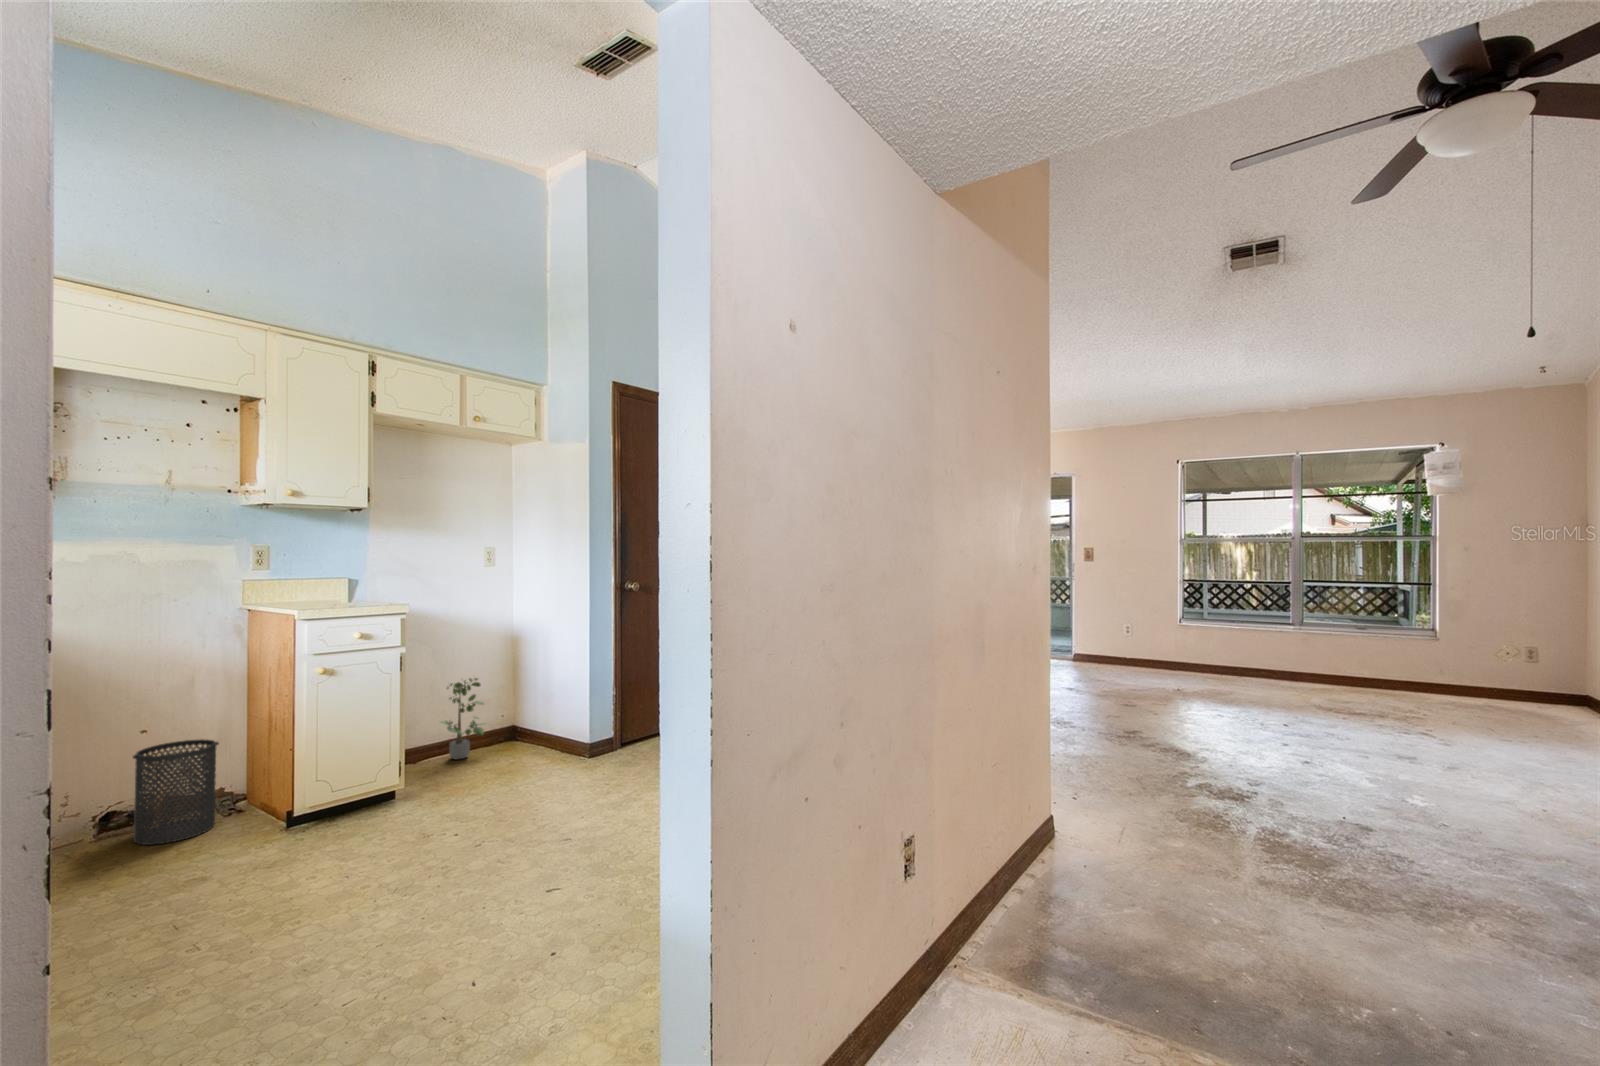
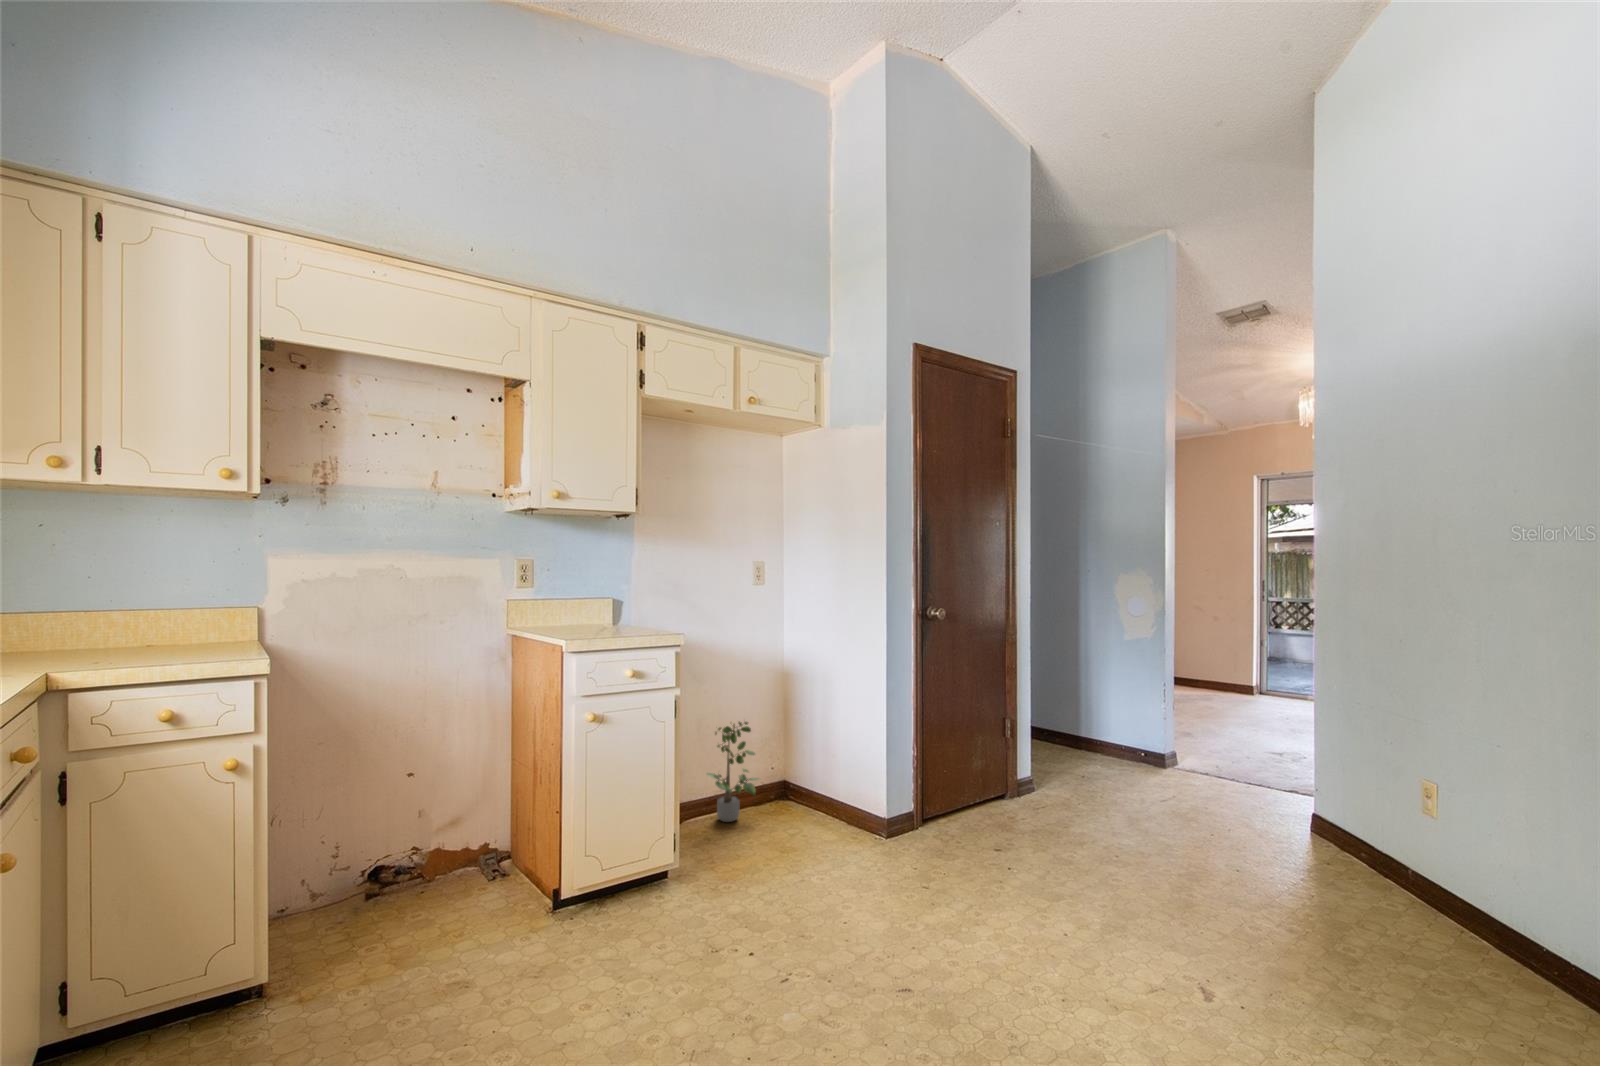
trash can: present [133,739,219,845] -> none [400,786,483,915]

